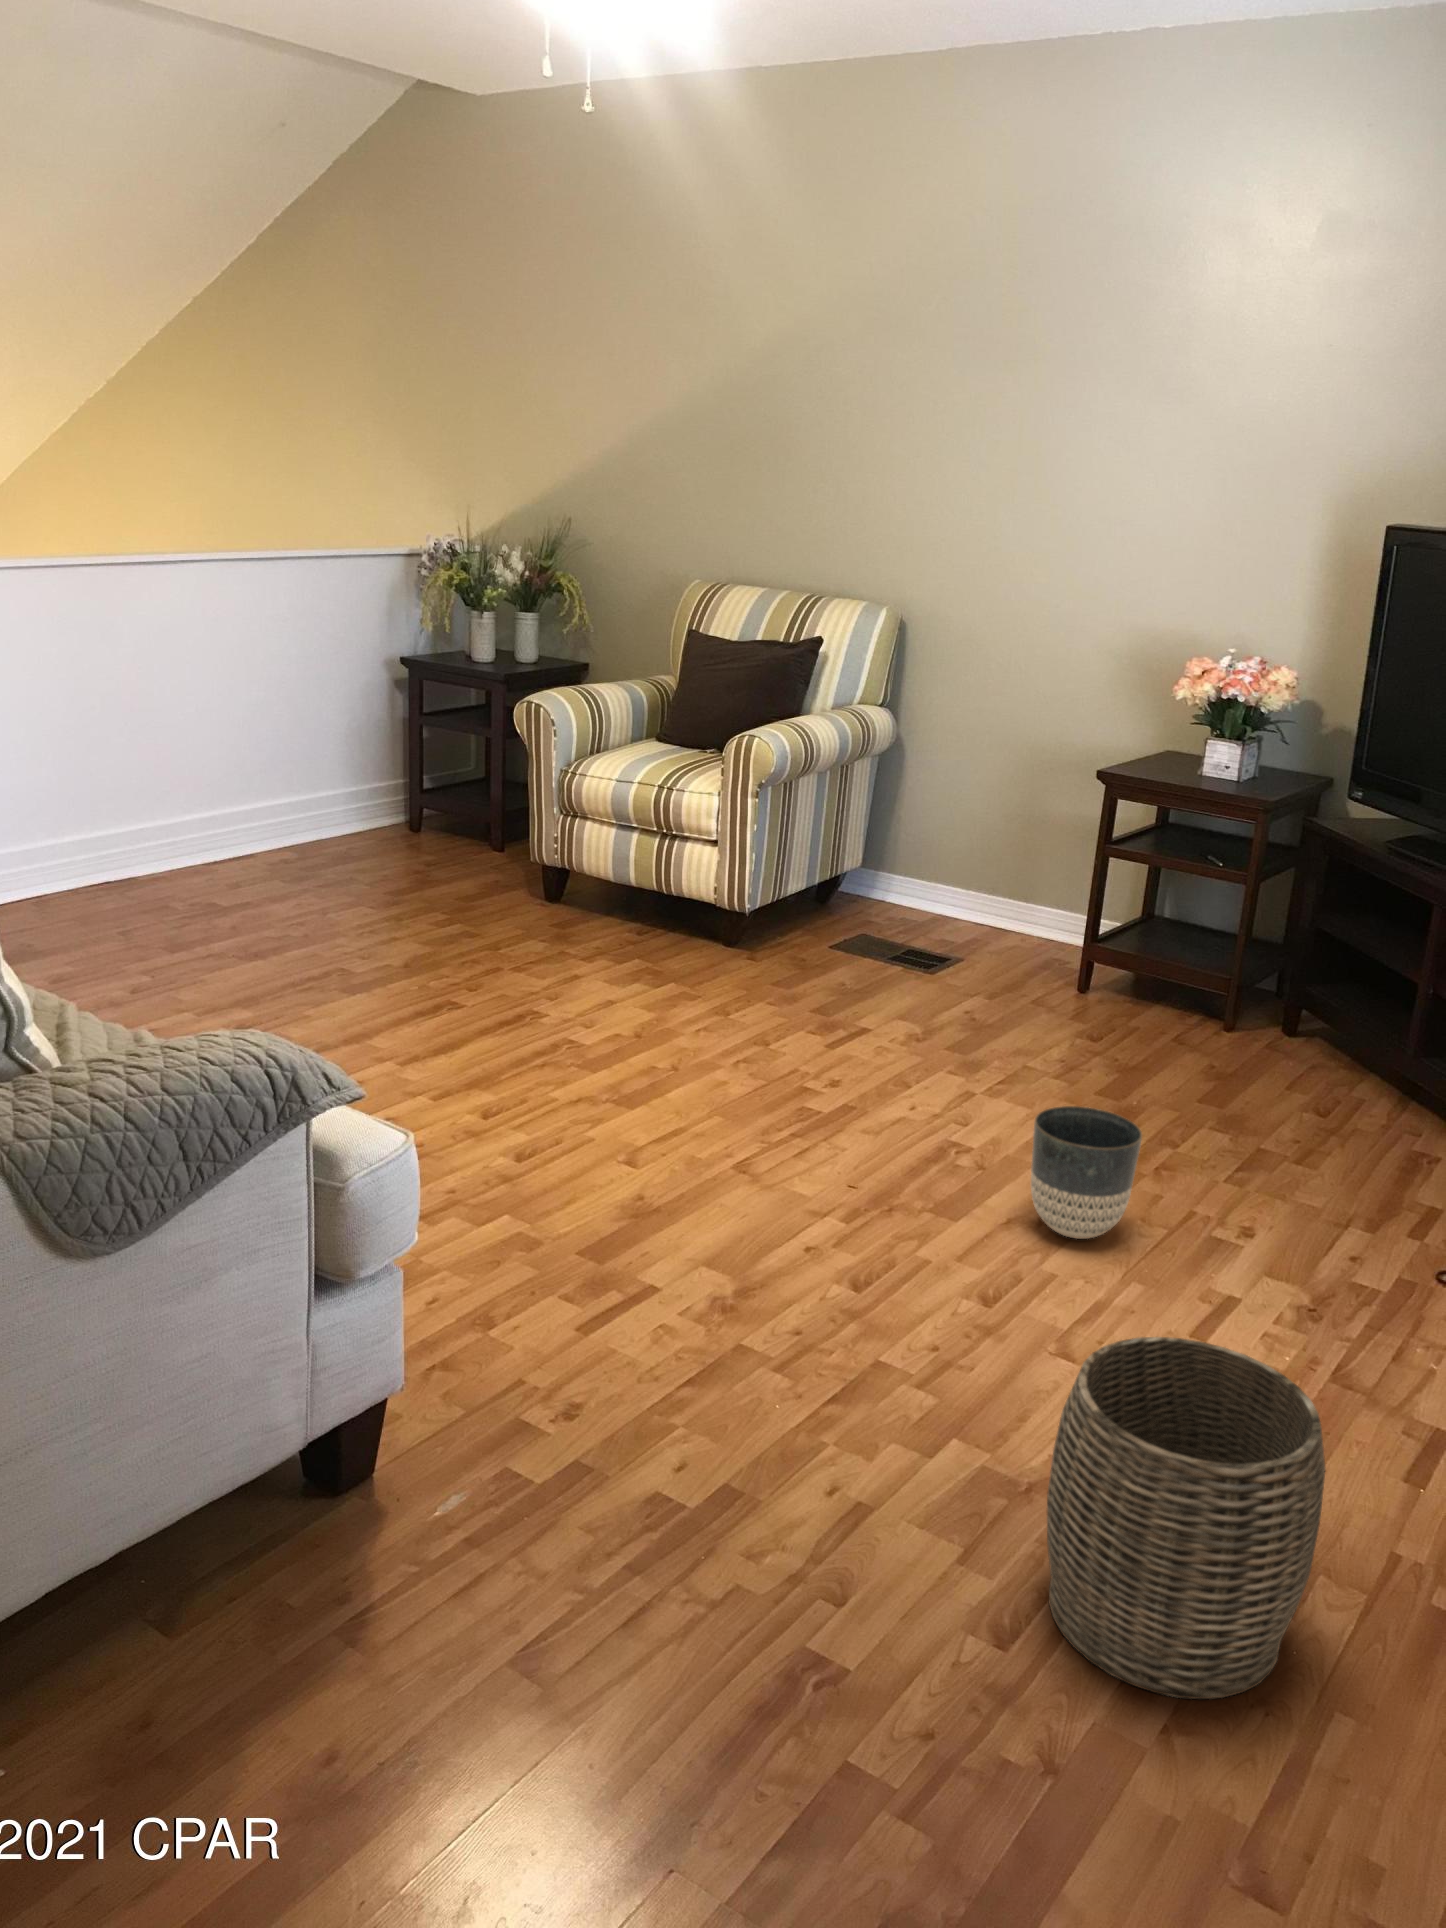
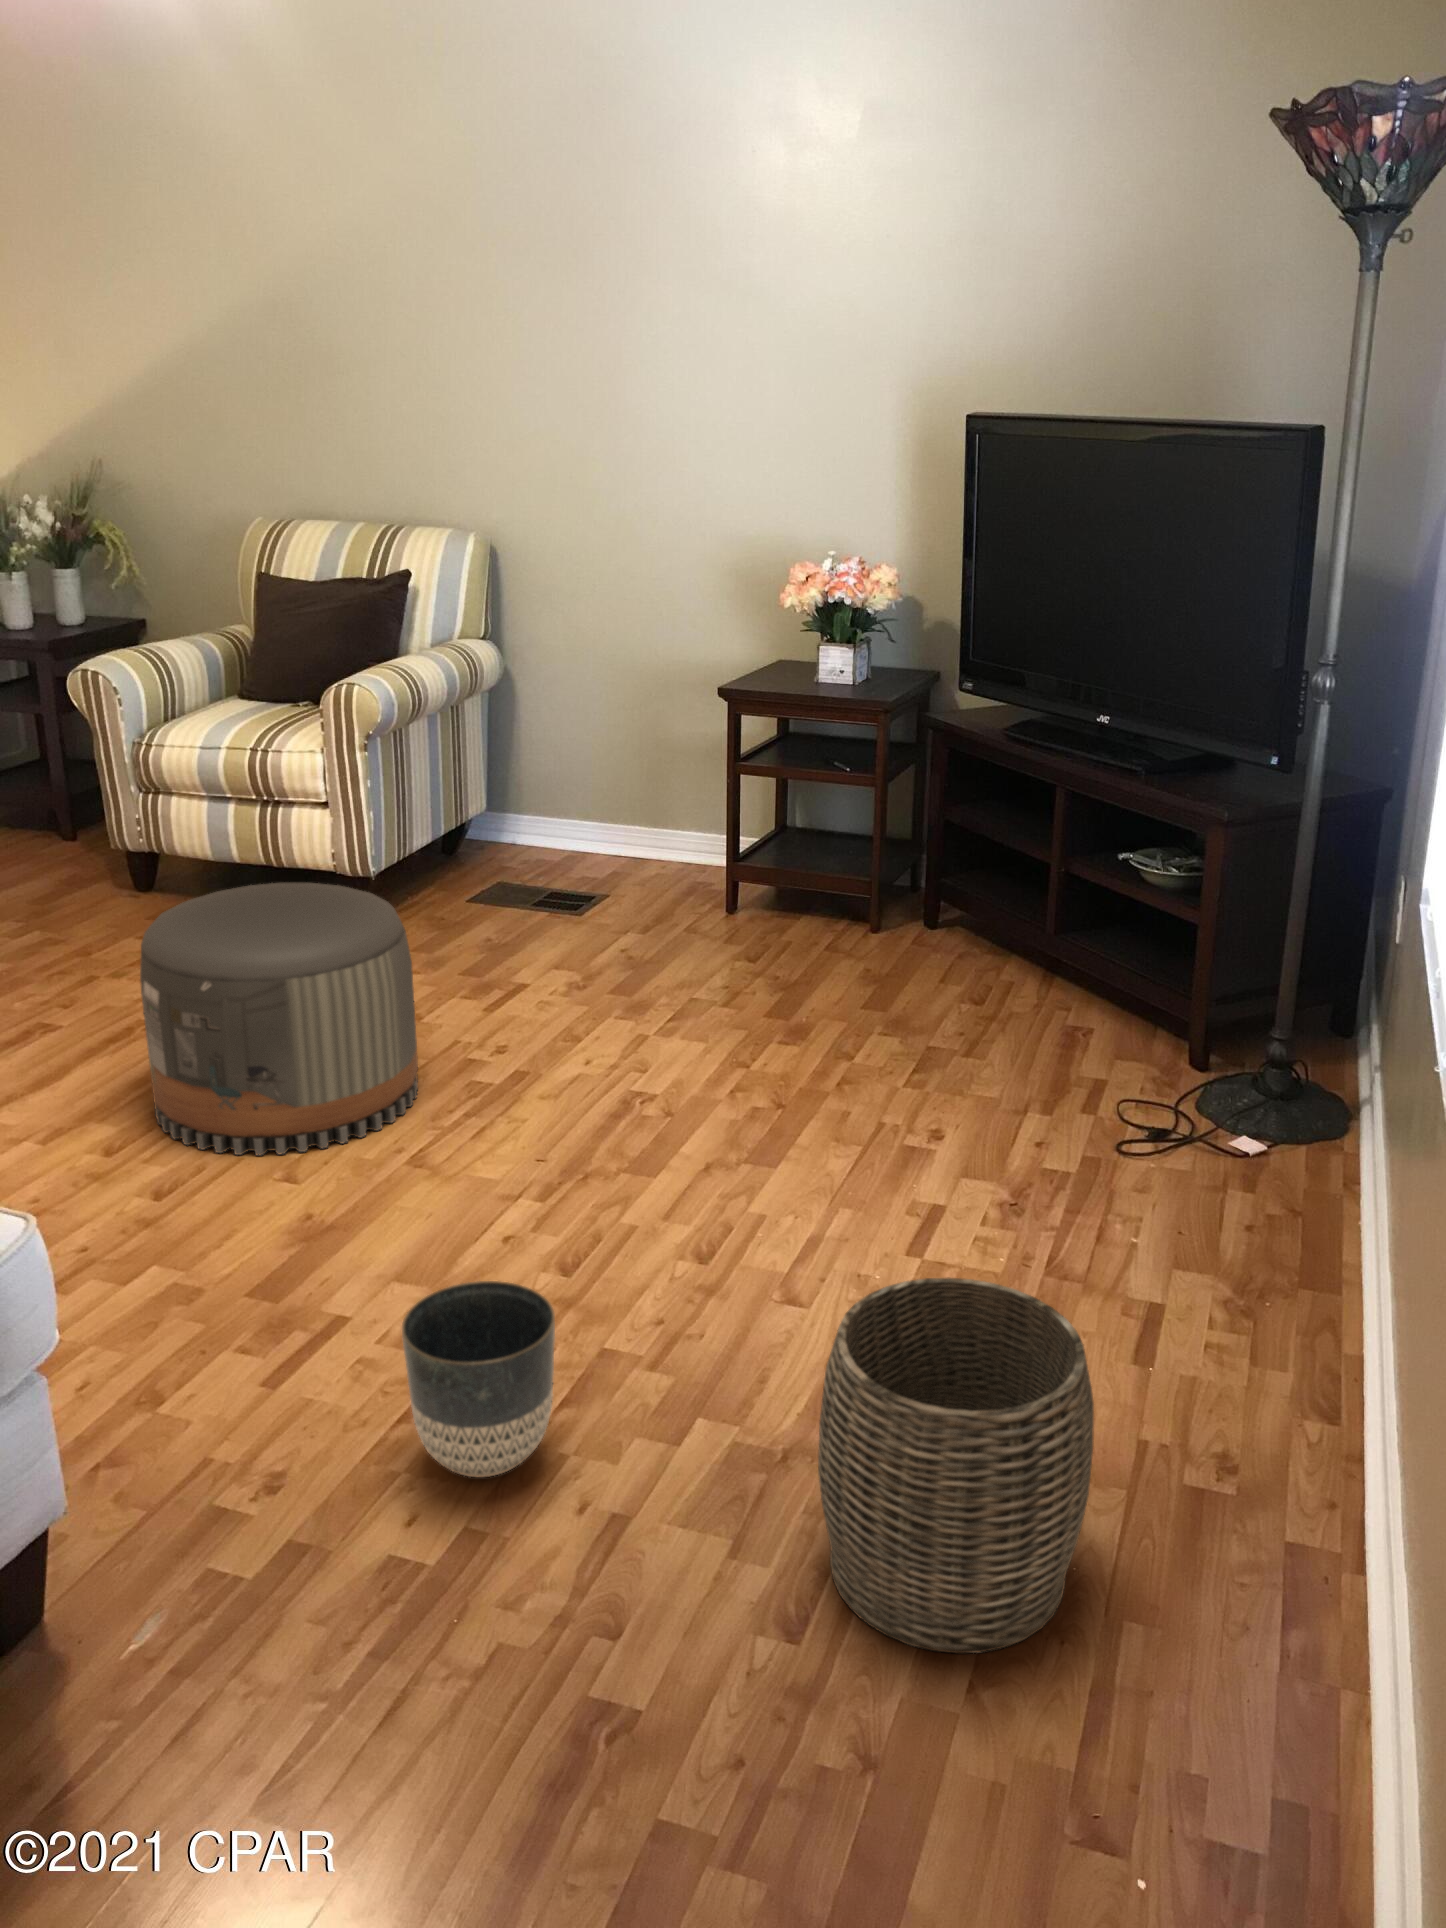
pouf: none [527,904,766,1145] -> present [140,883,418,1155]
planter: present [1031,1106,1142,1239] -> present [402,1281,555,1477]

